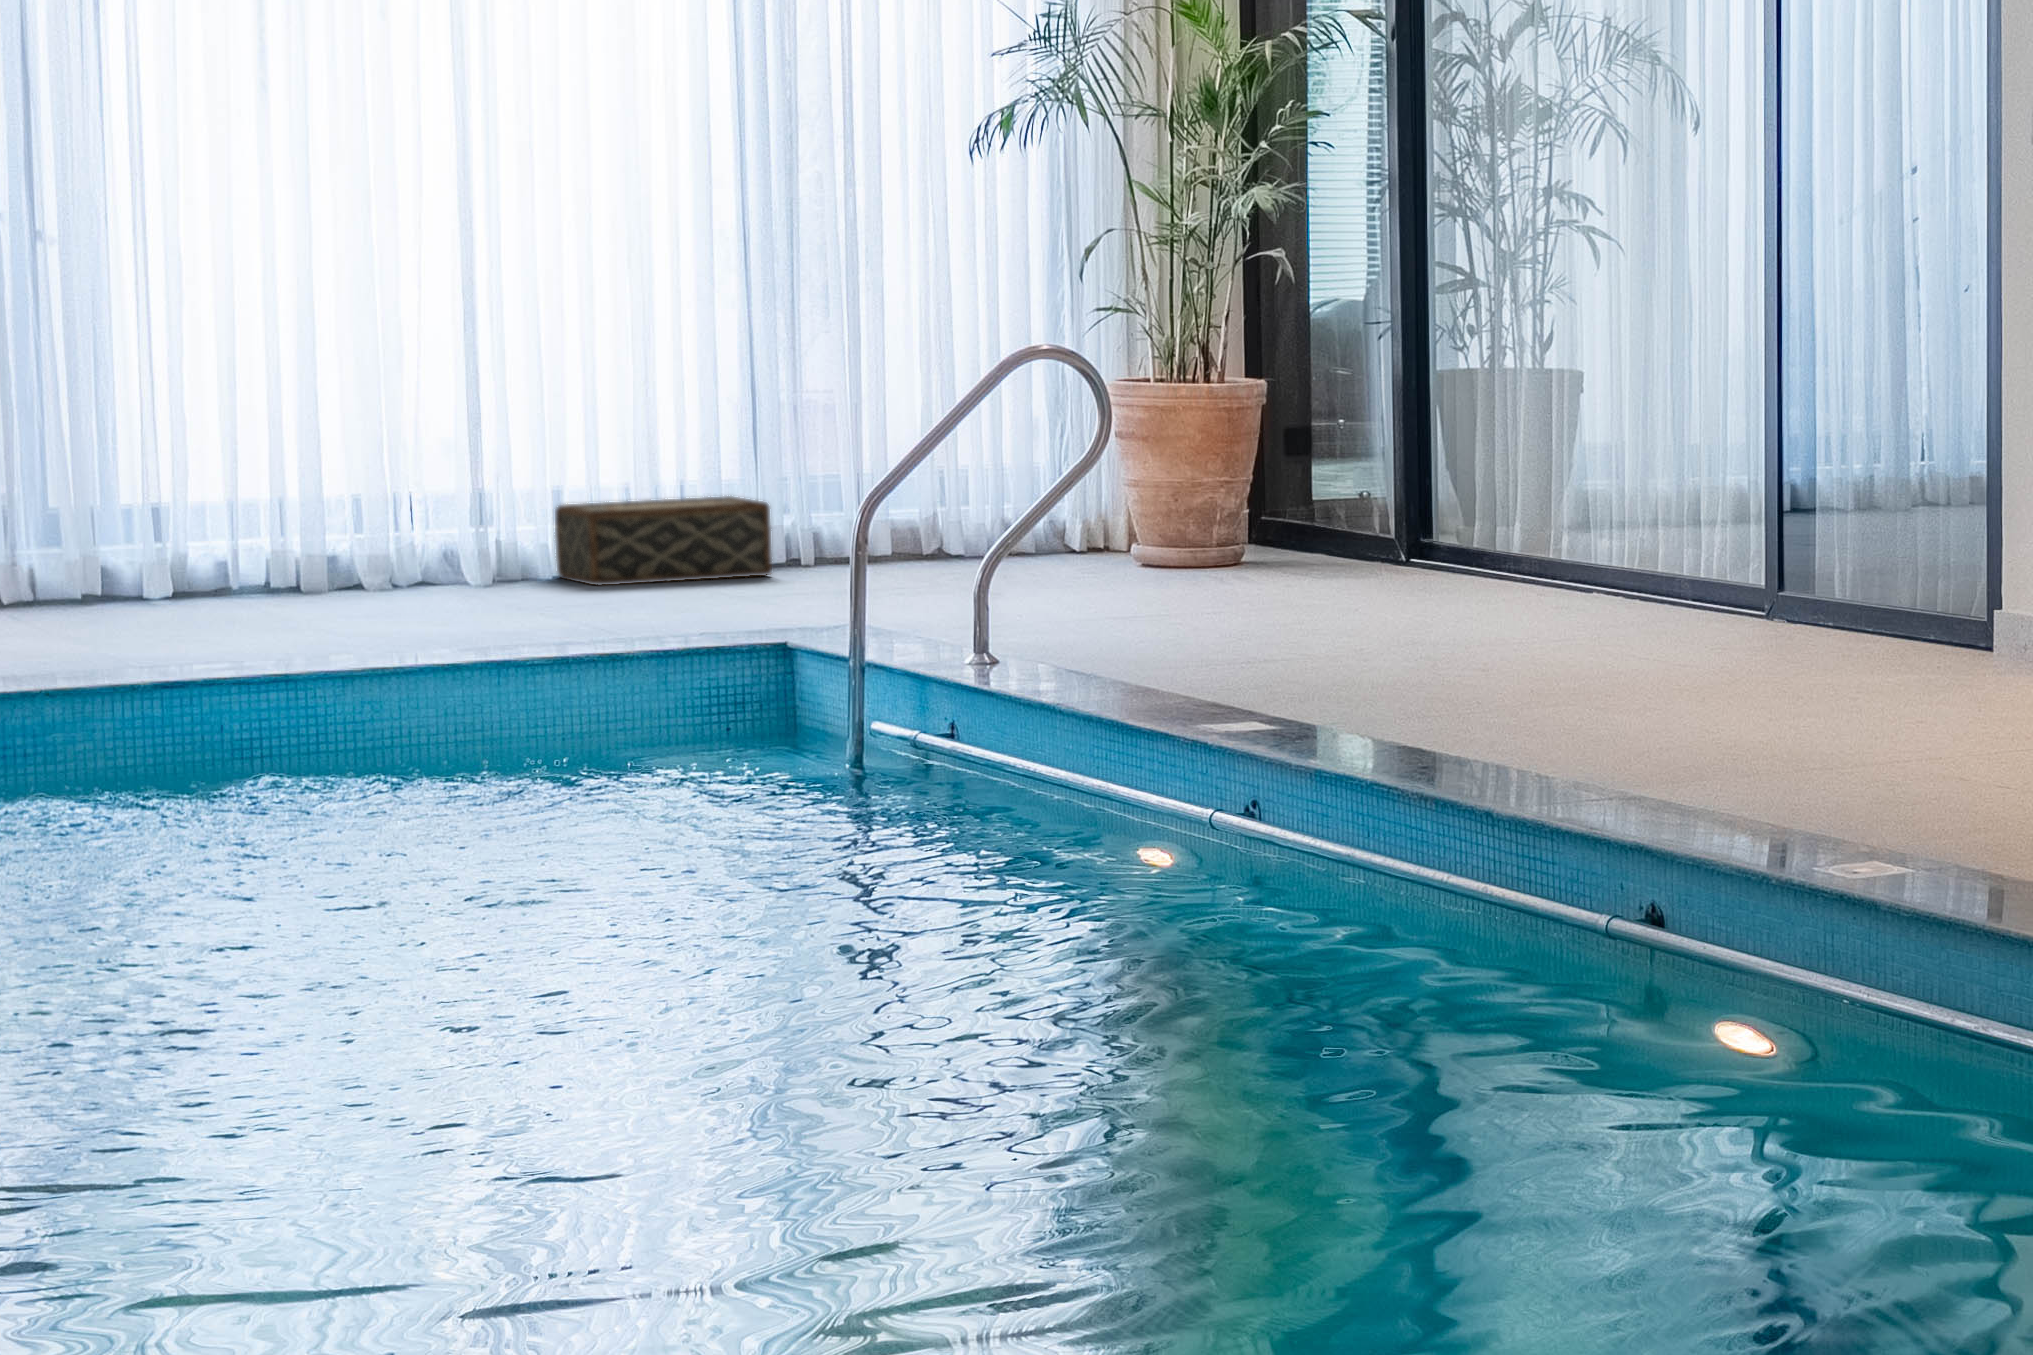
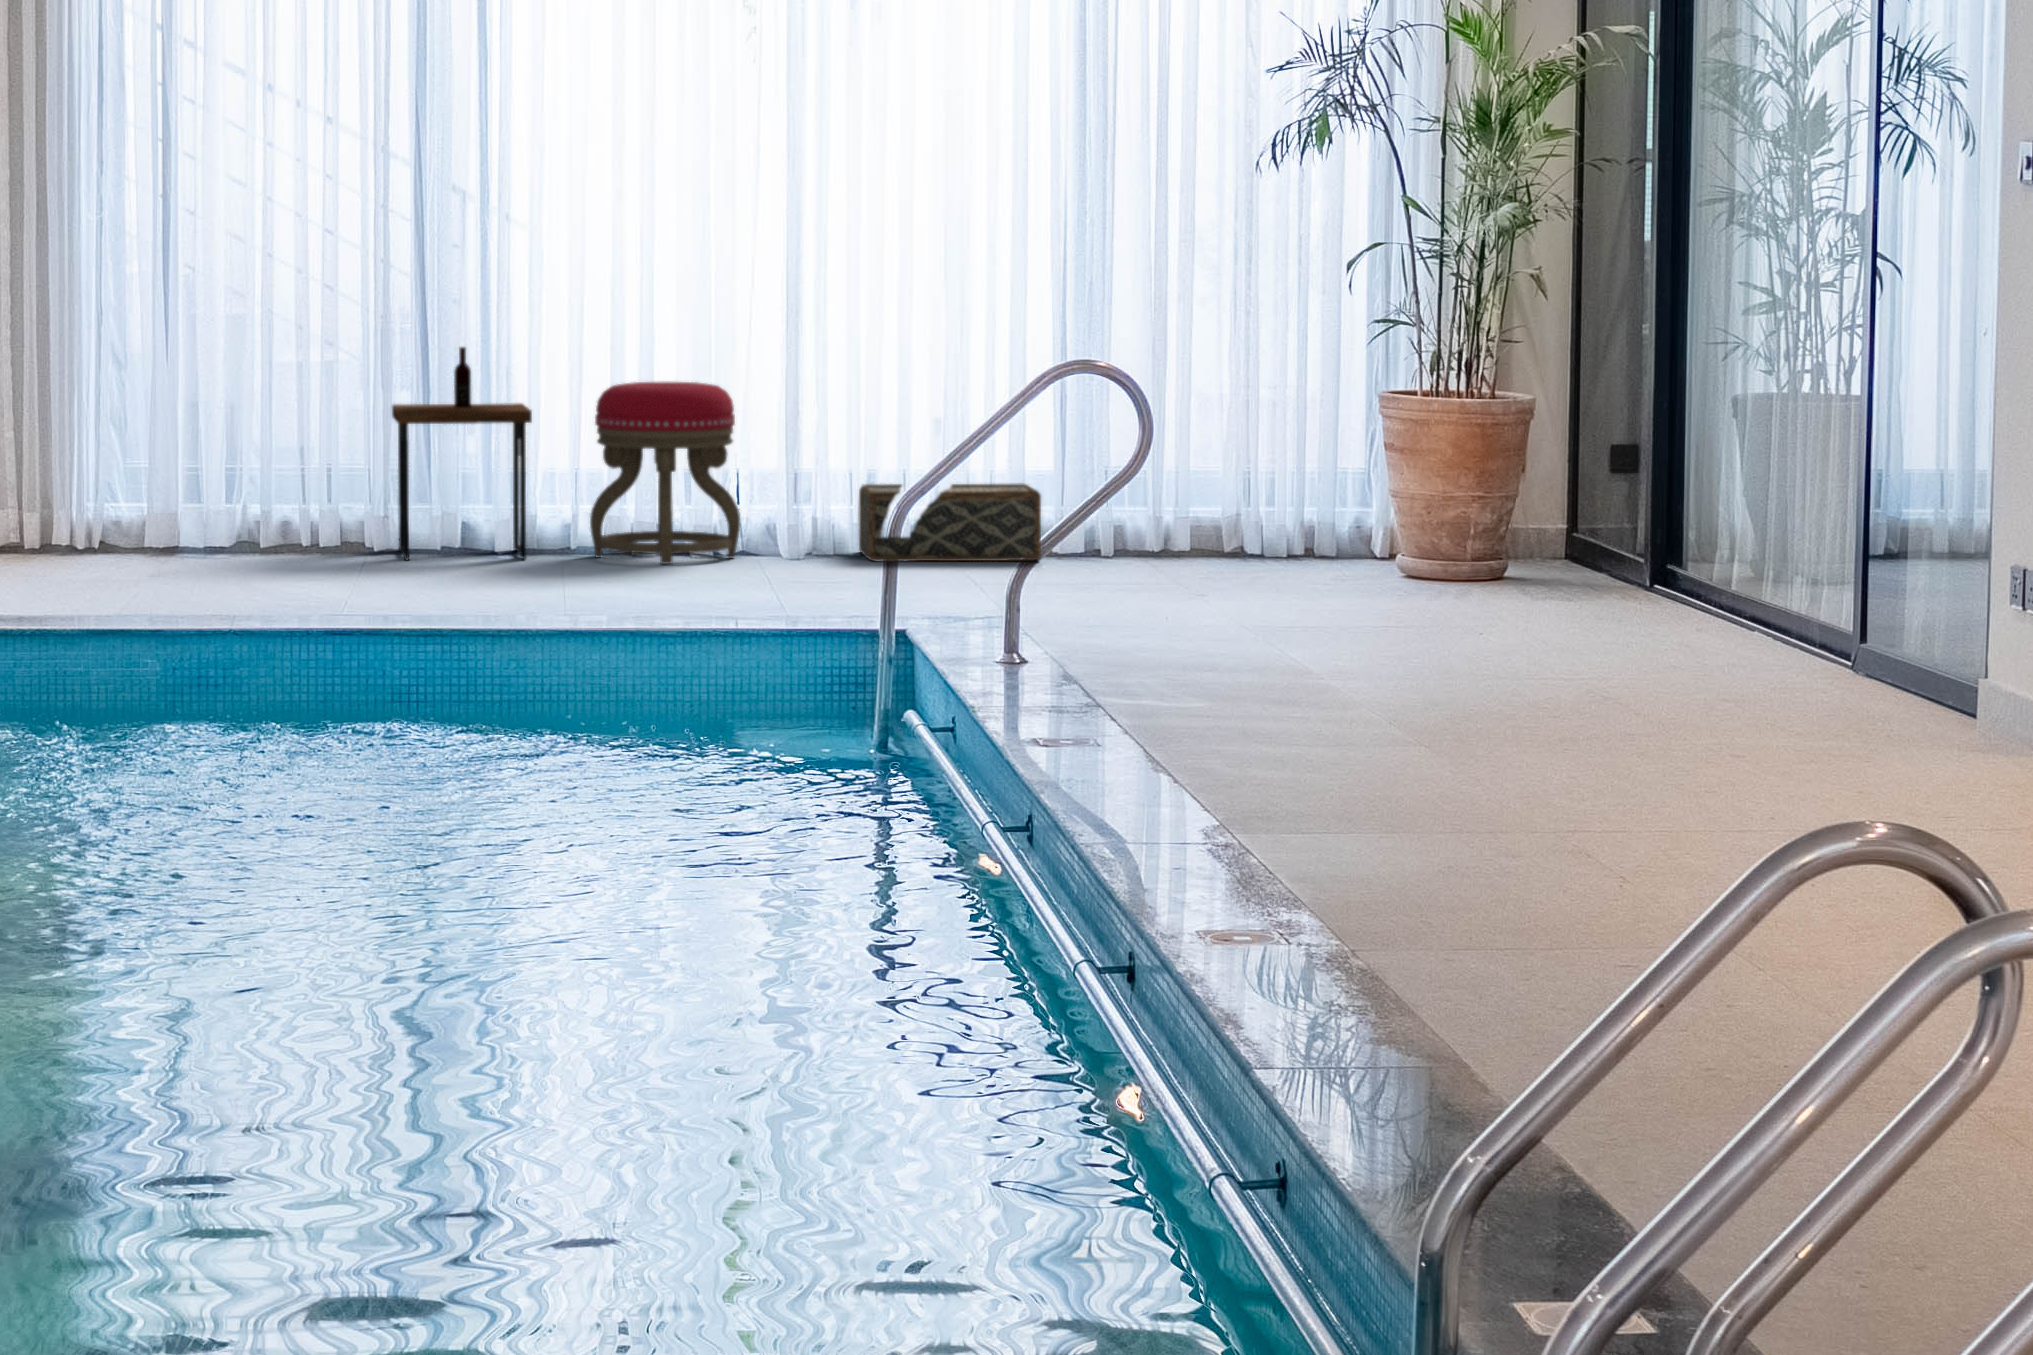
side table: none [15,367,209,613] -> present [392,347,532,560]
stool: none [271,401,444,600] -> present [590,382,740,564]

